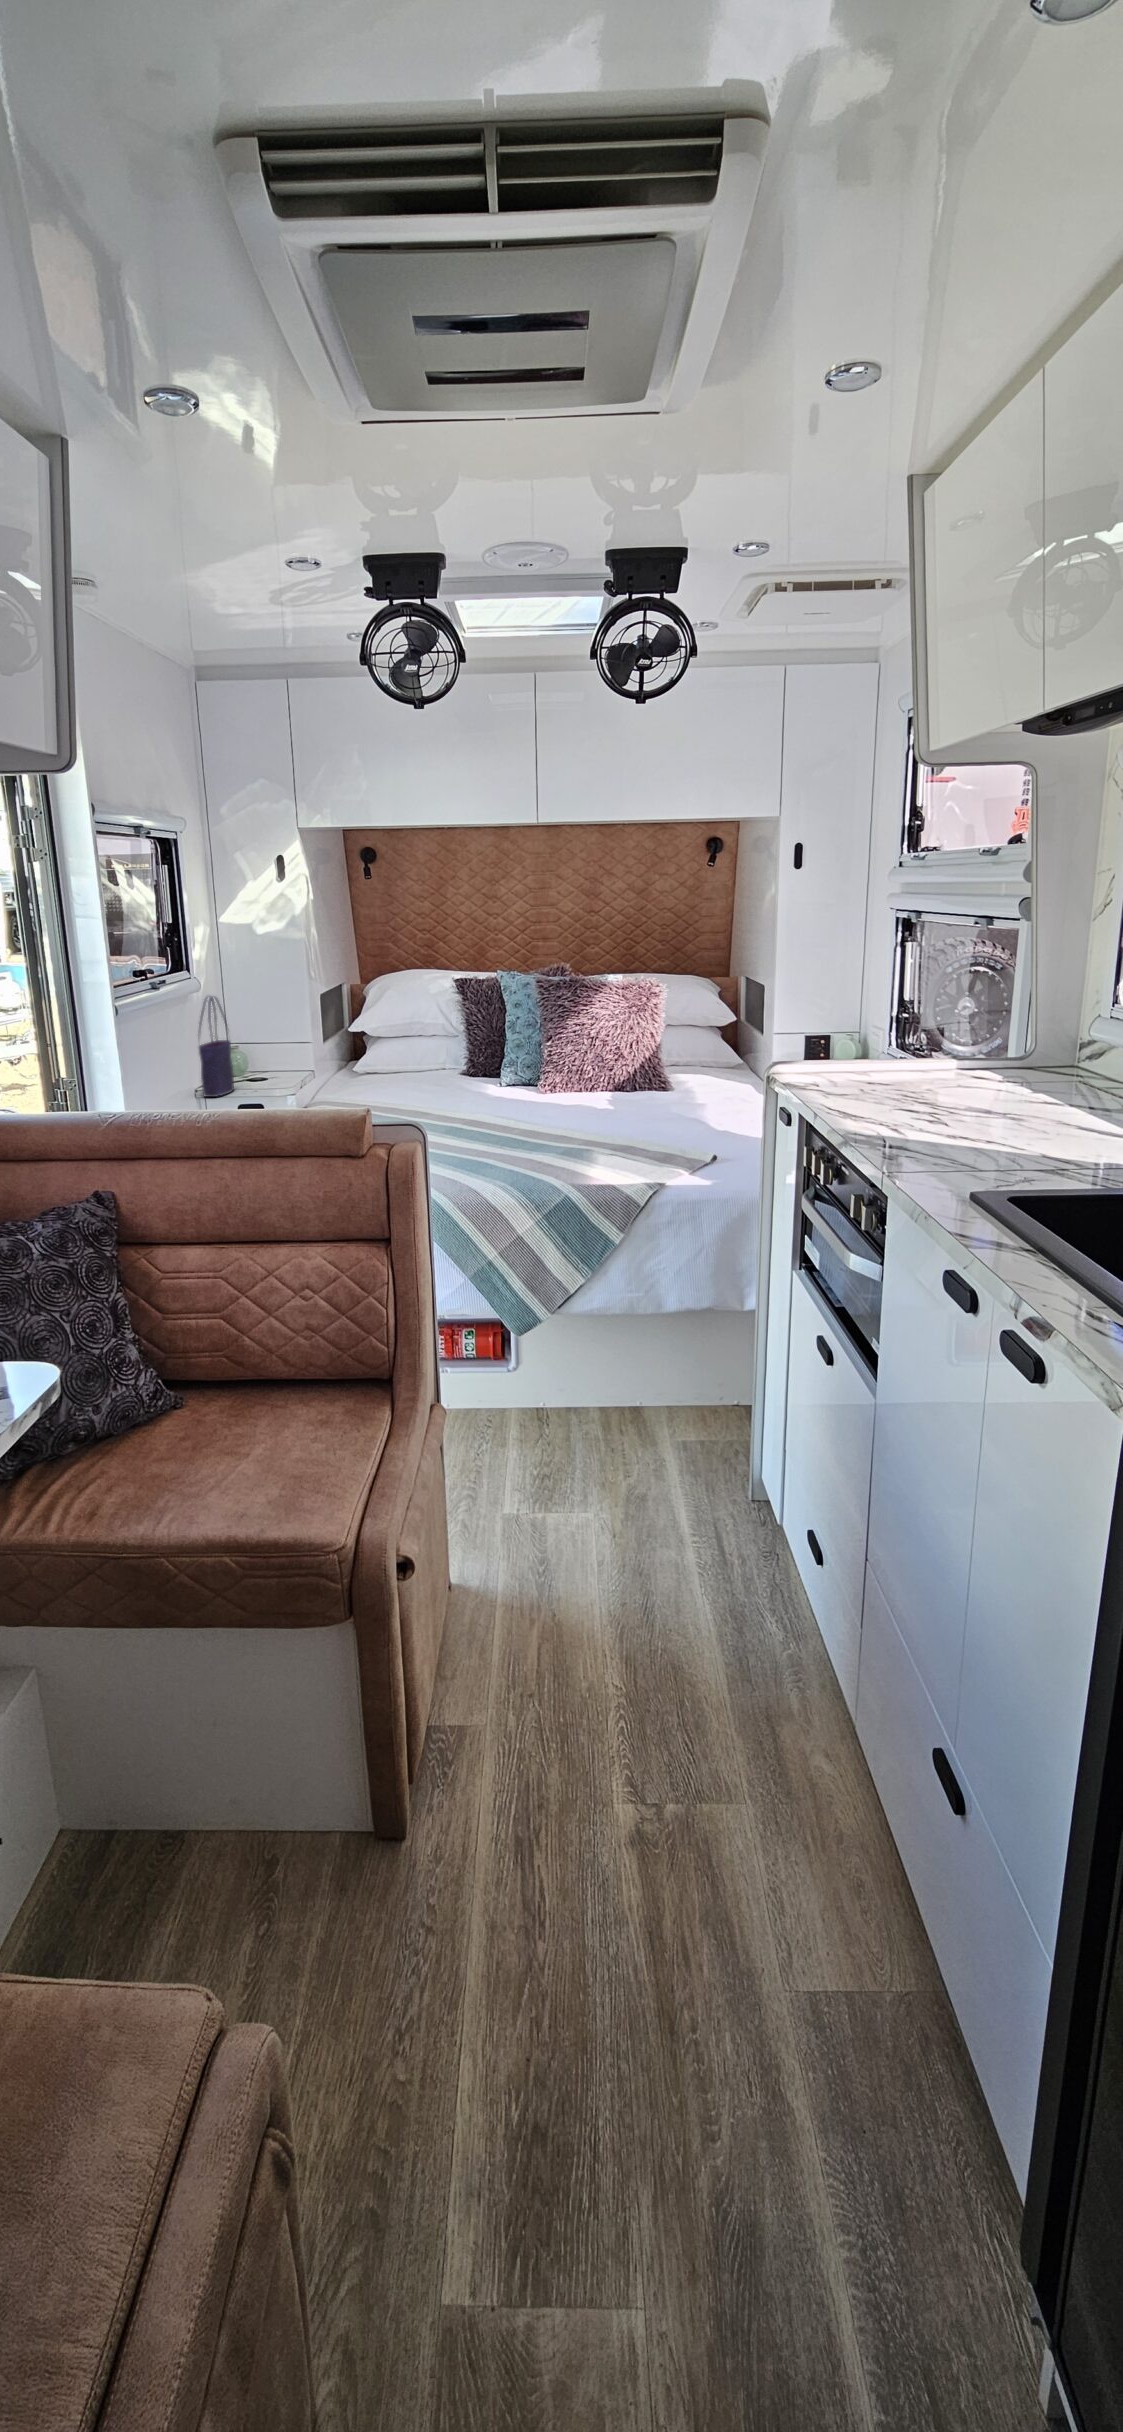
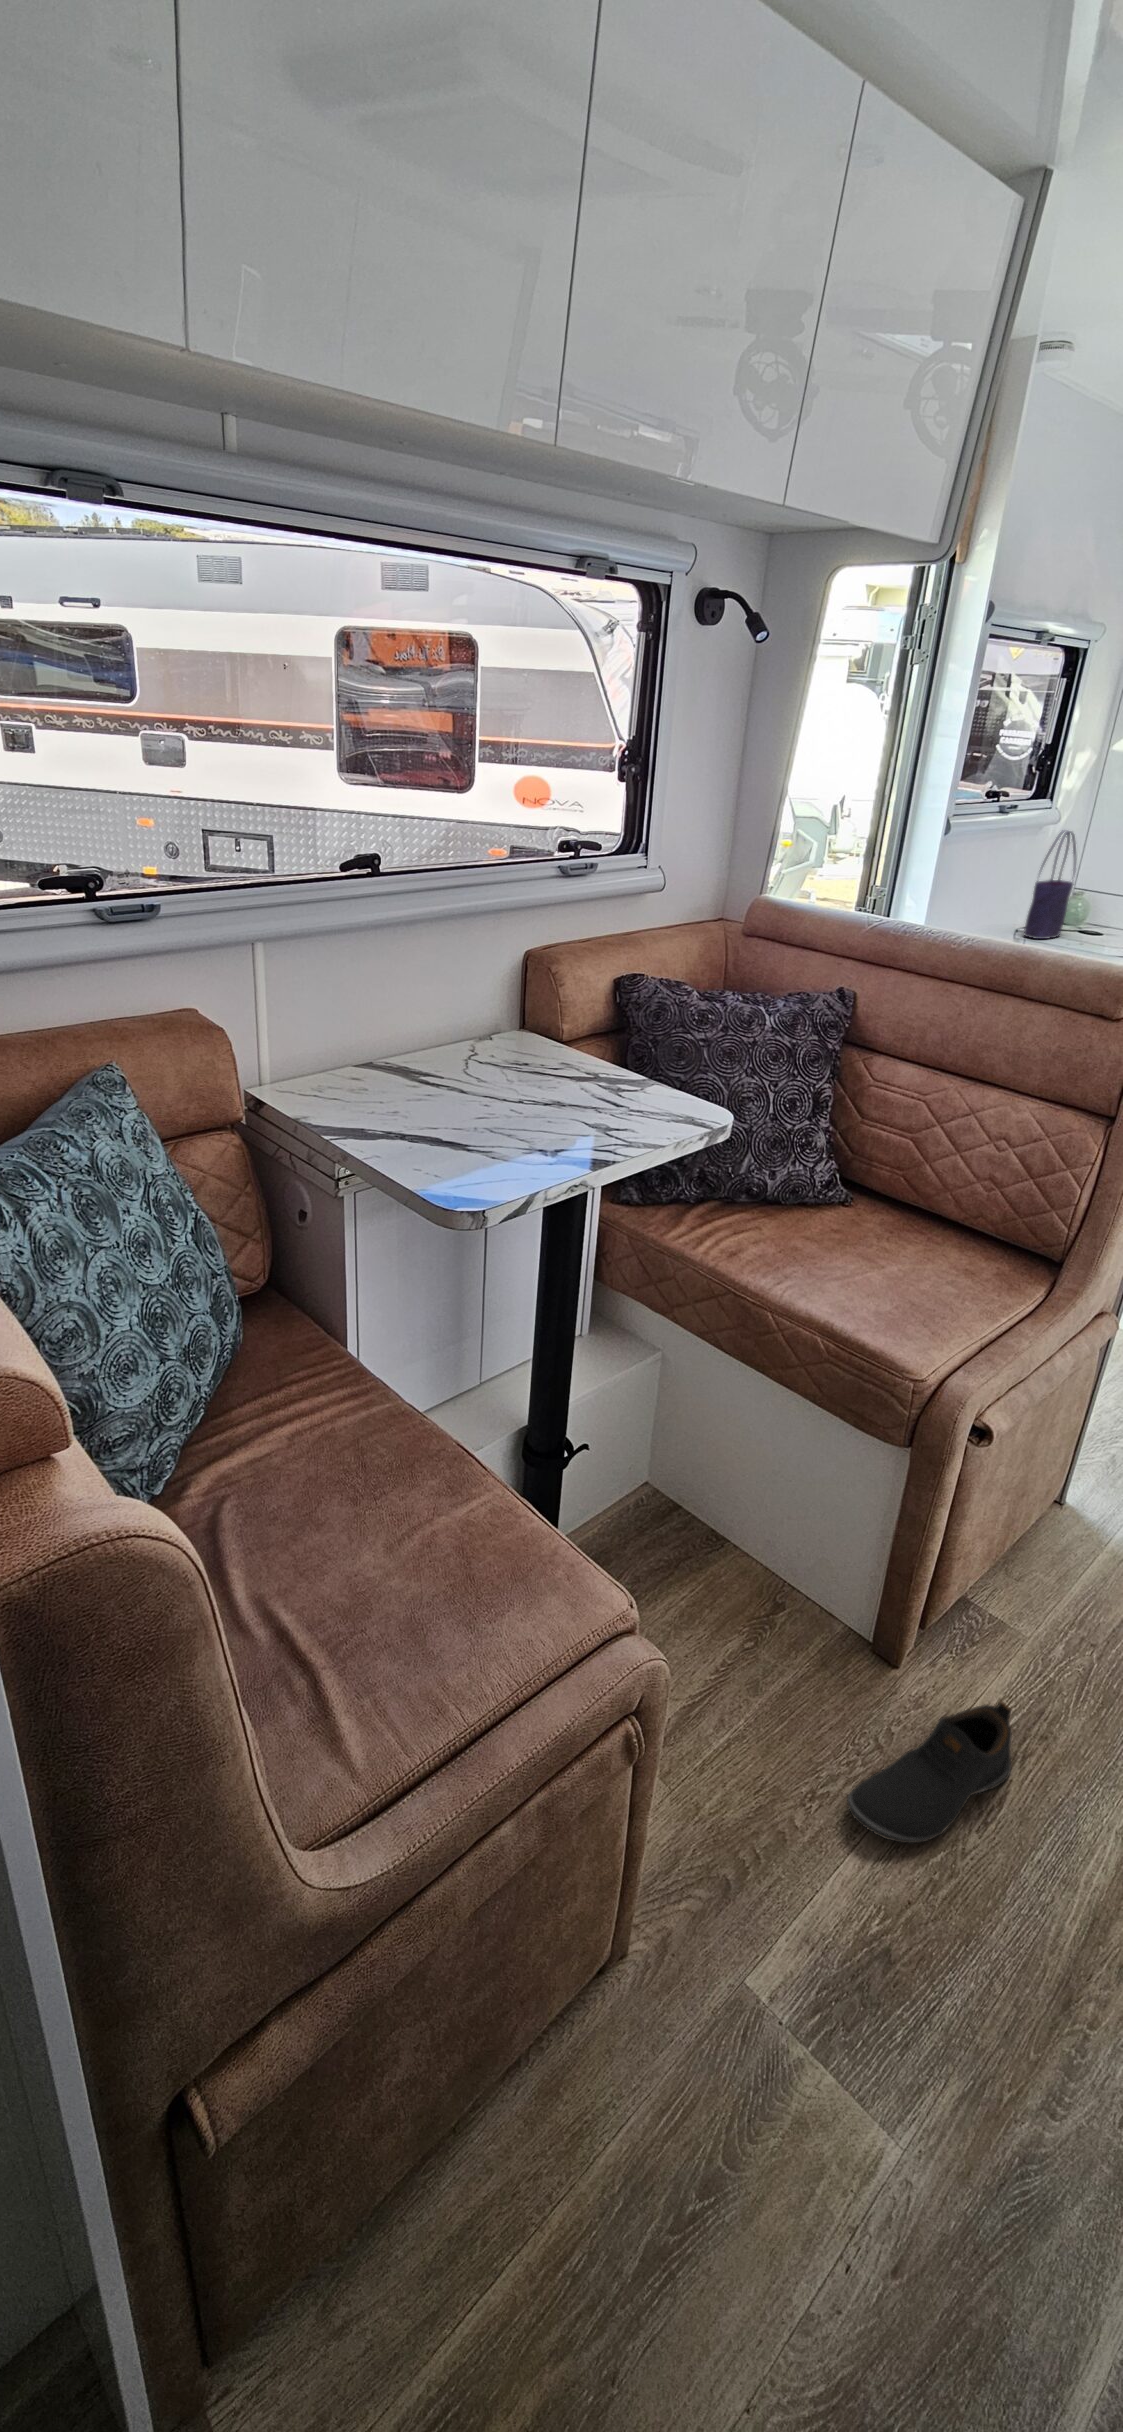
shoe: none [432,1804,539,2023] -> present [847,1701,1012,1844]

